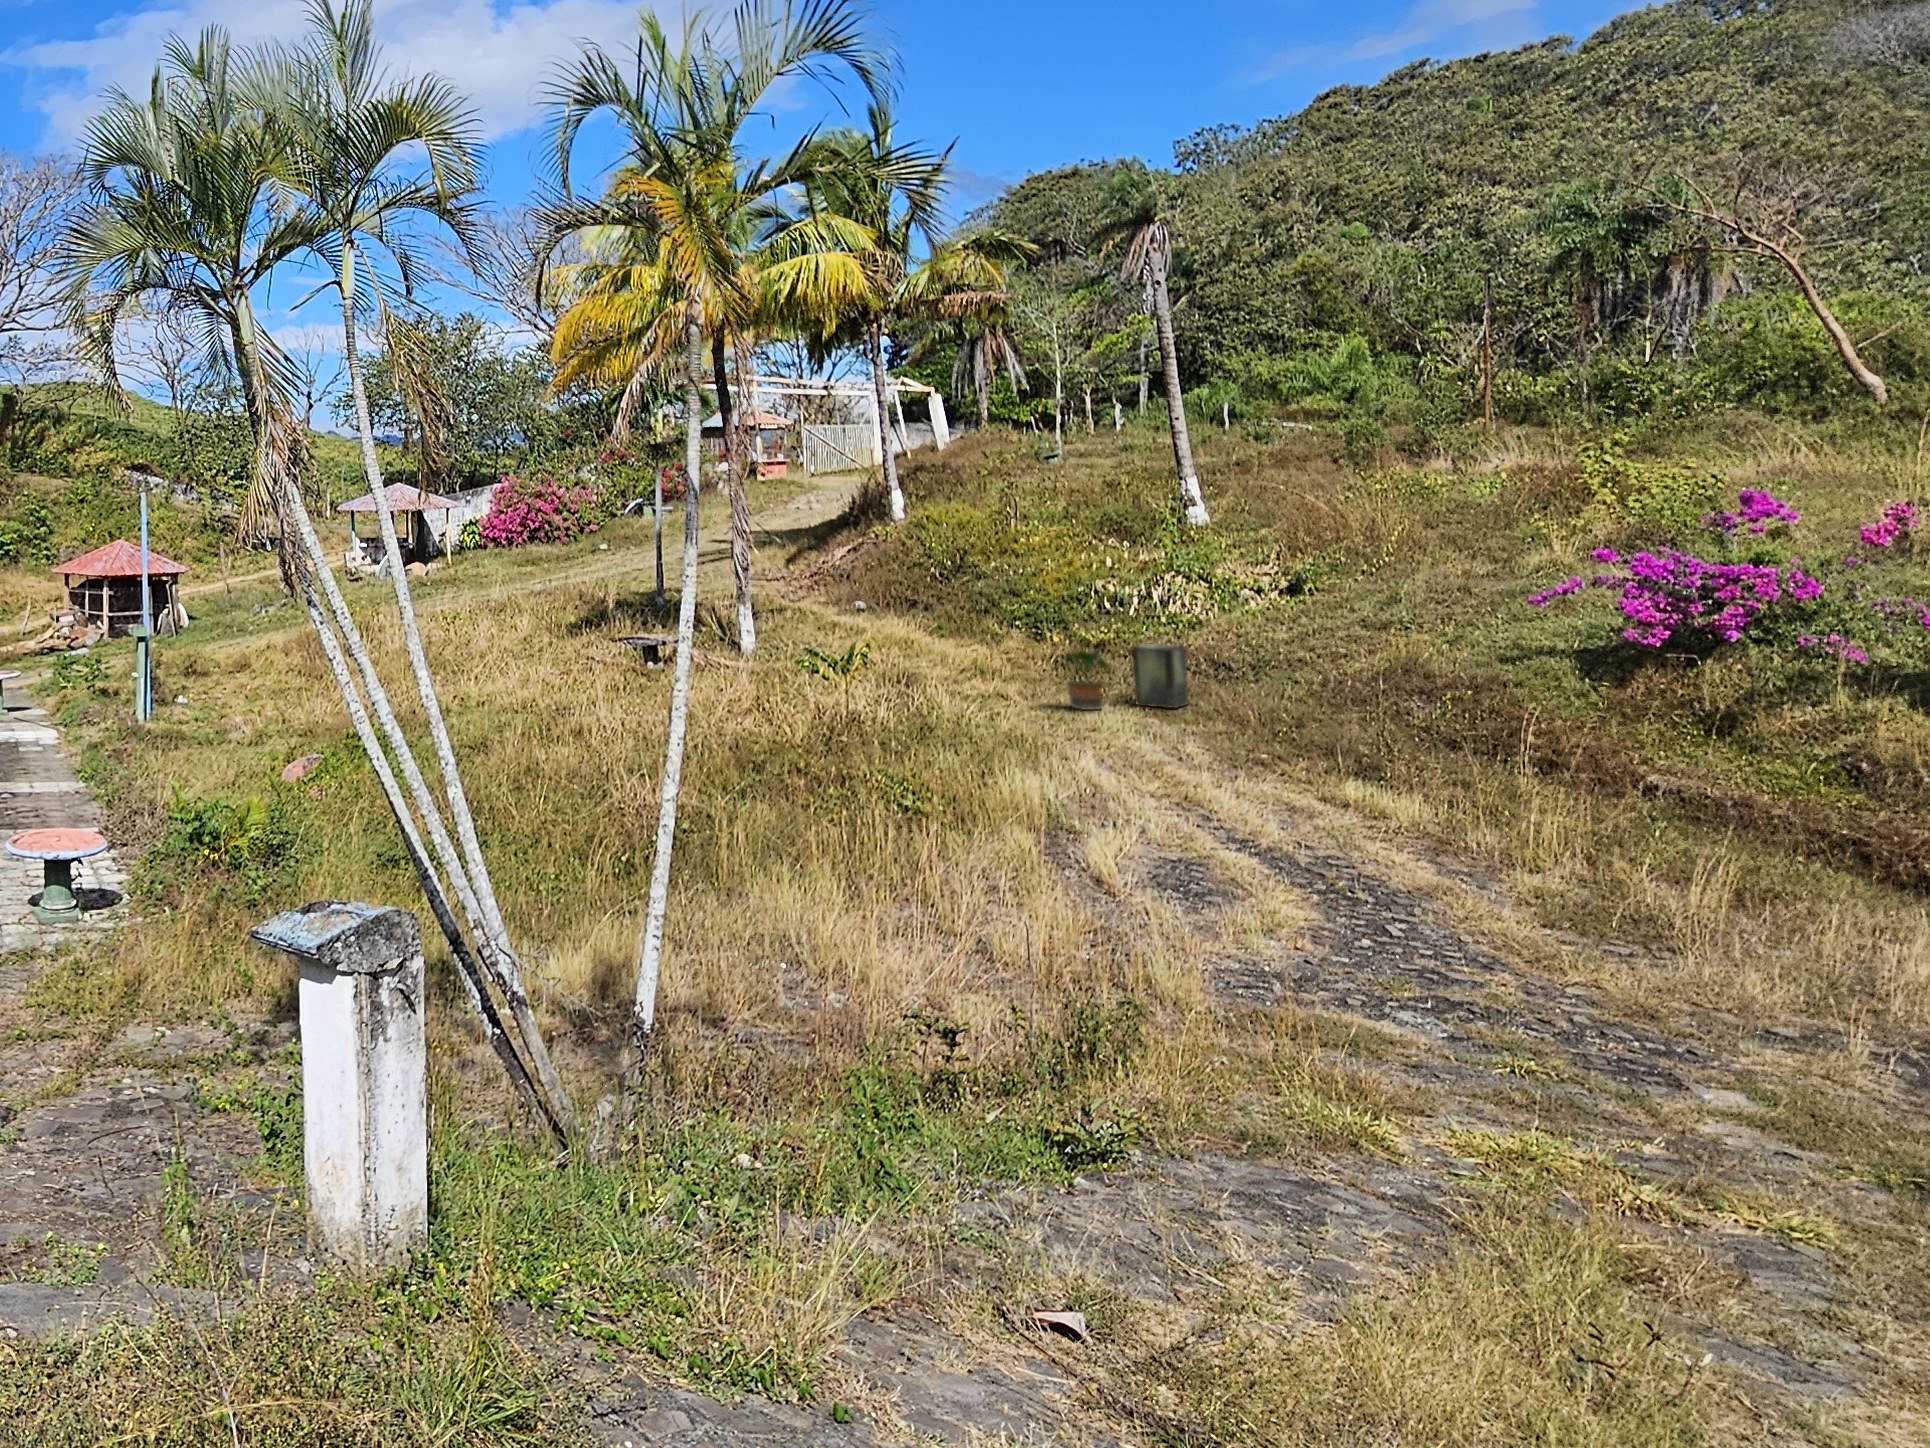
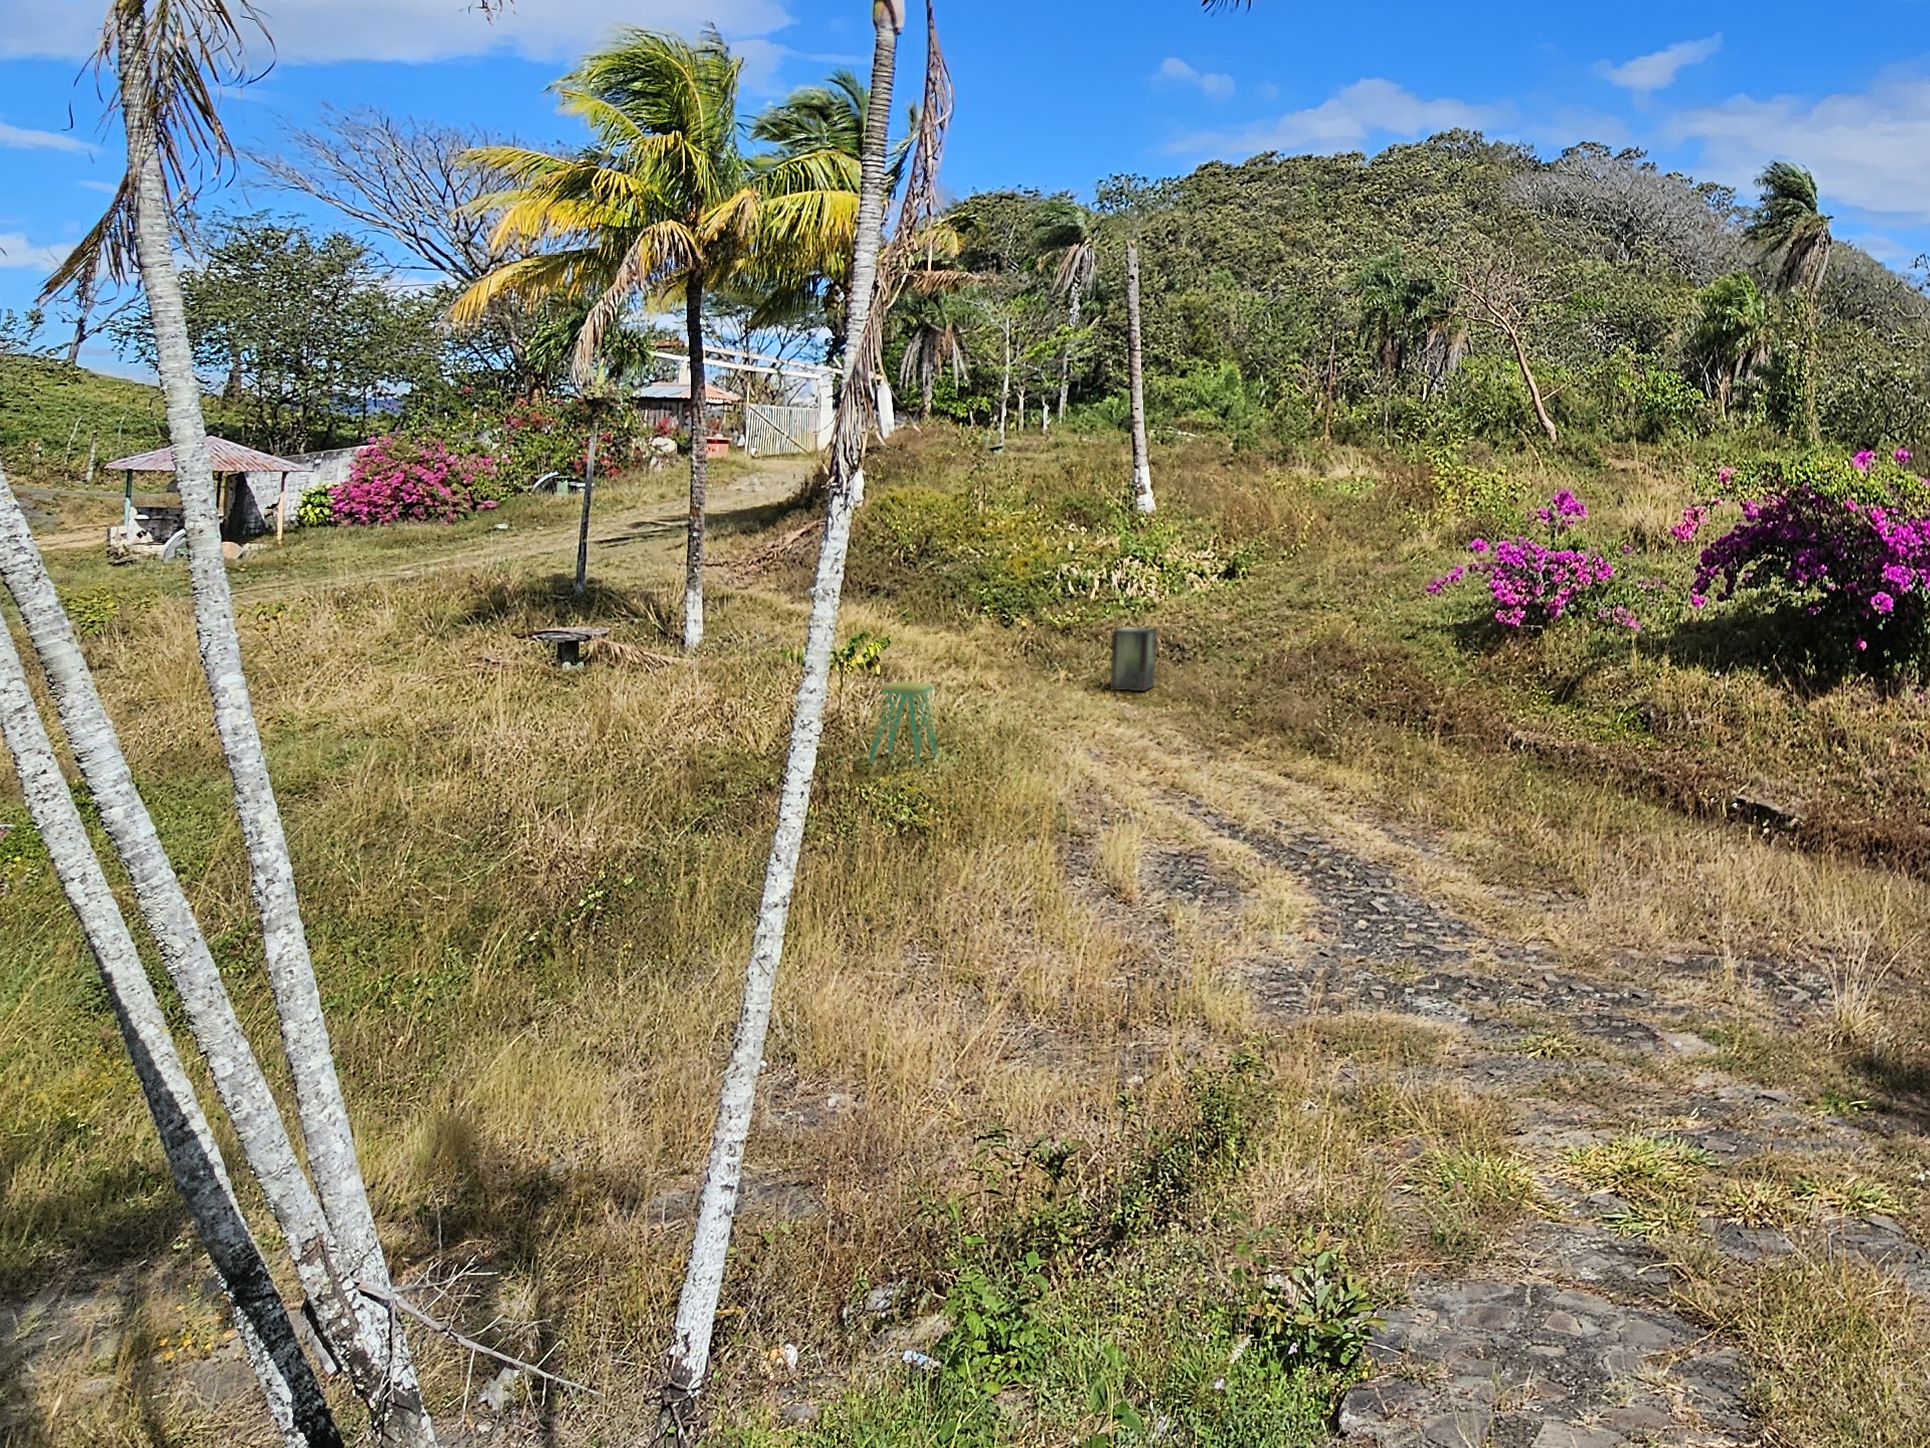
potted tree: present [1063,651,1110,710] -> none [1050,634,1096,698]
stool: none [874,685,936,756] -> present [868,681,937,766]

